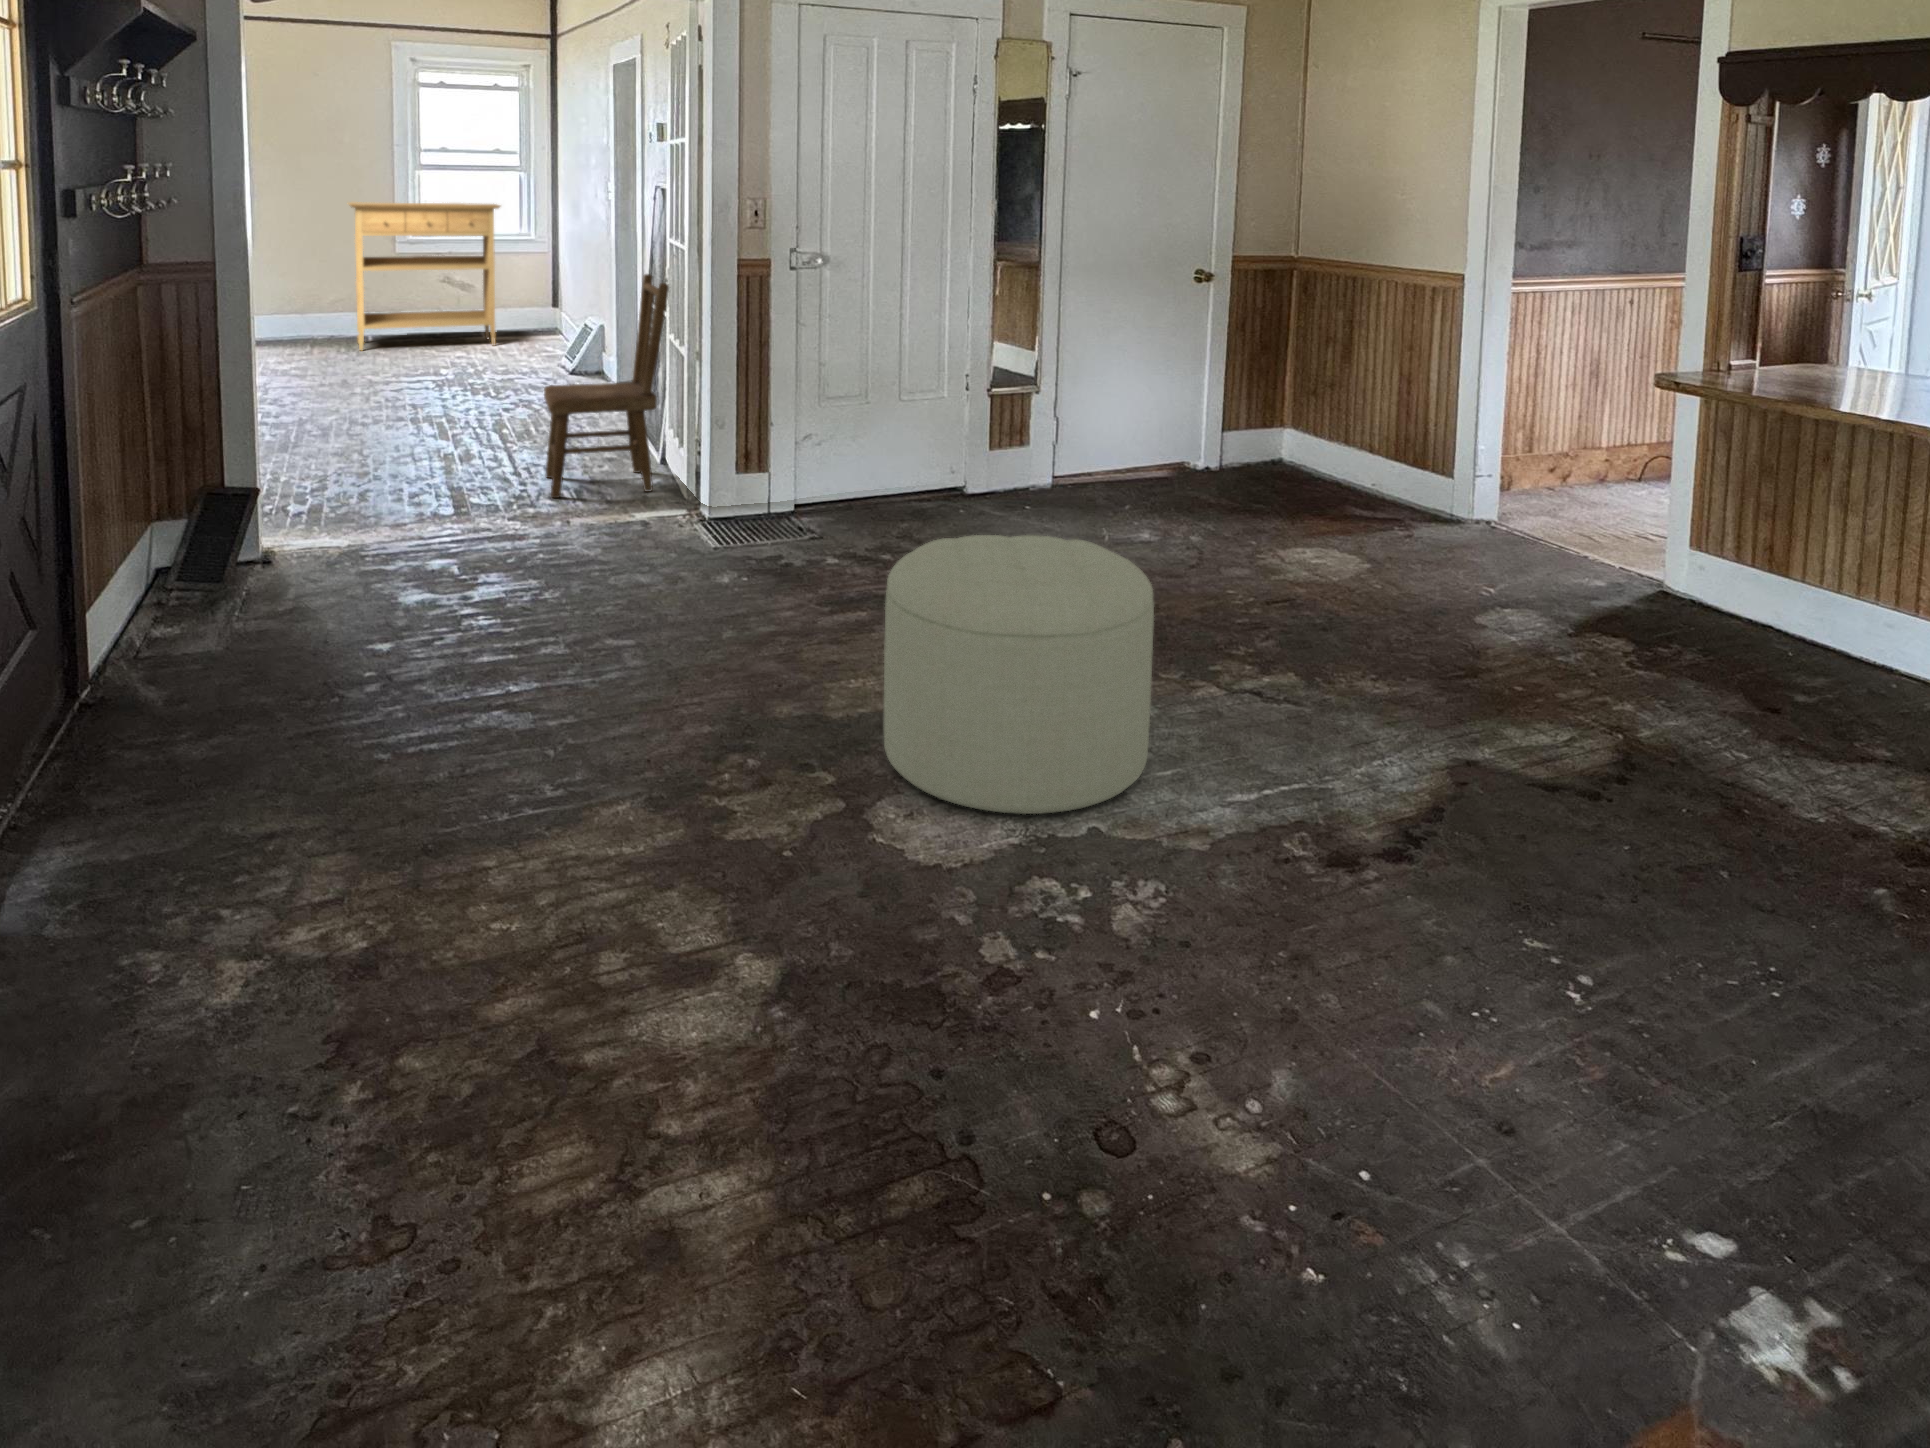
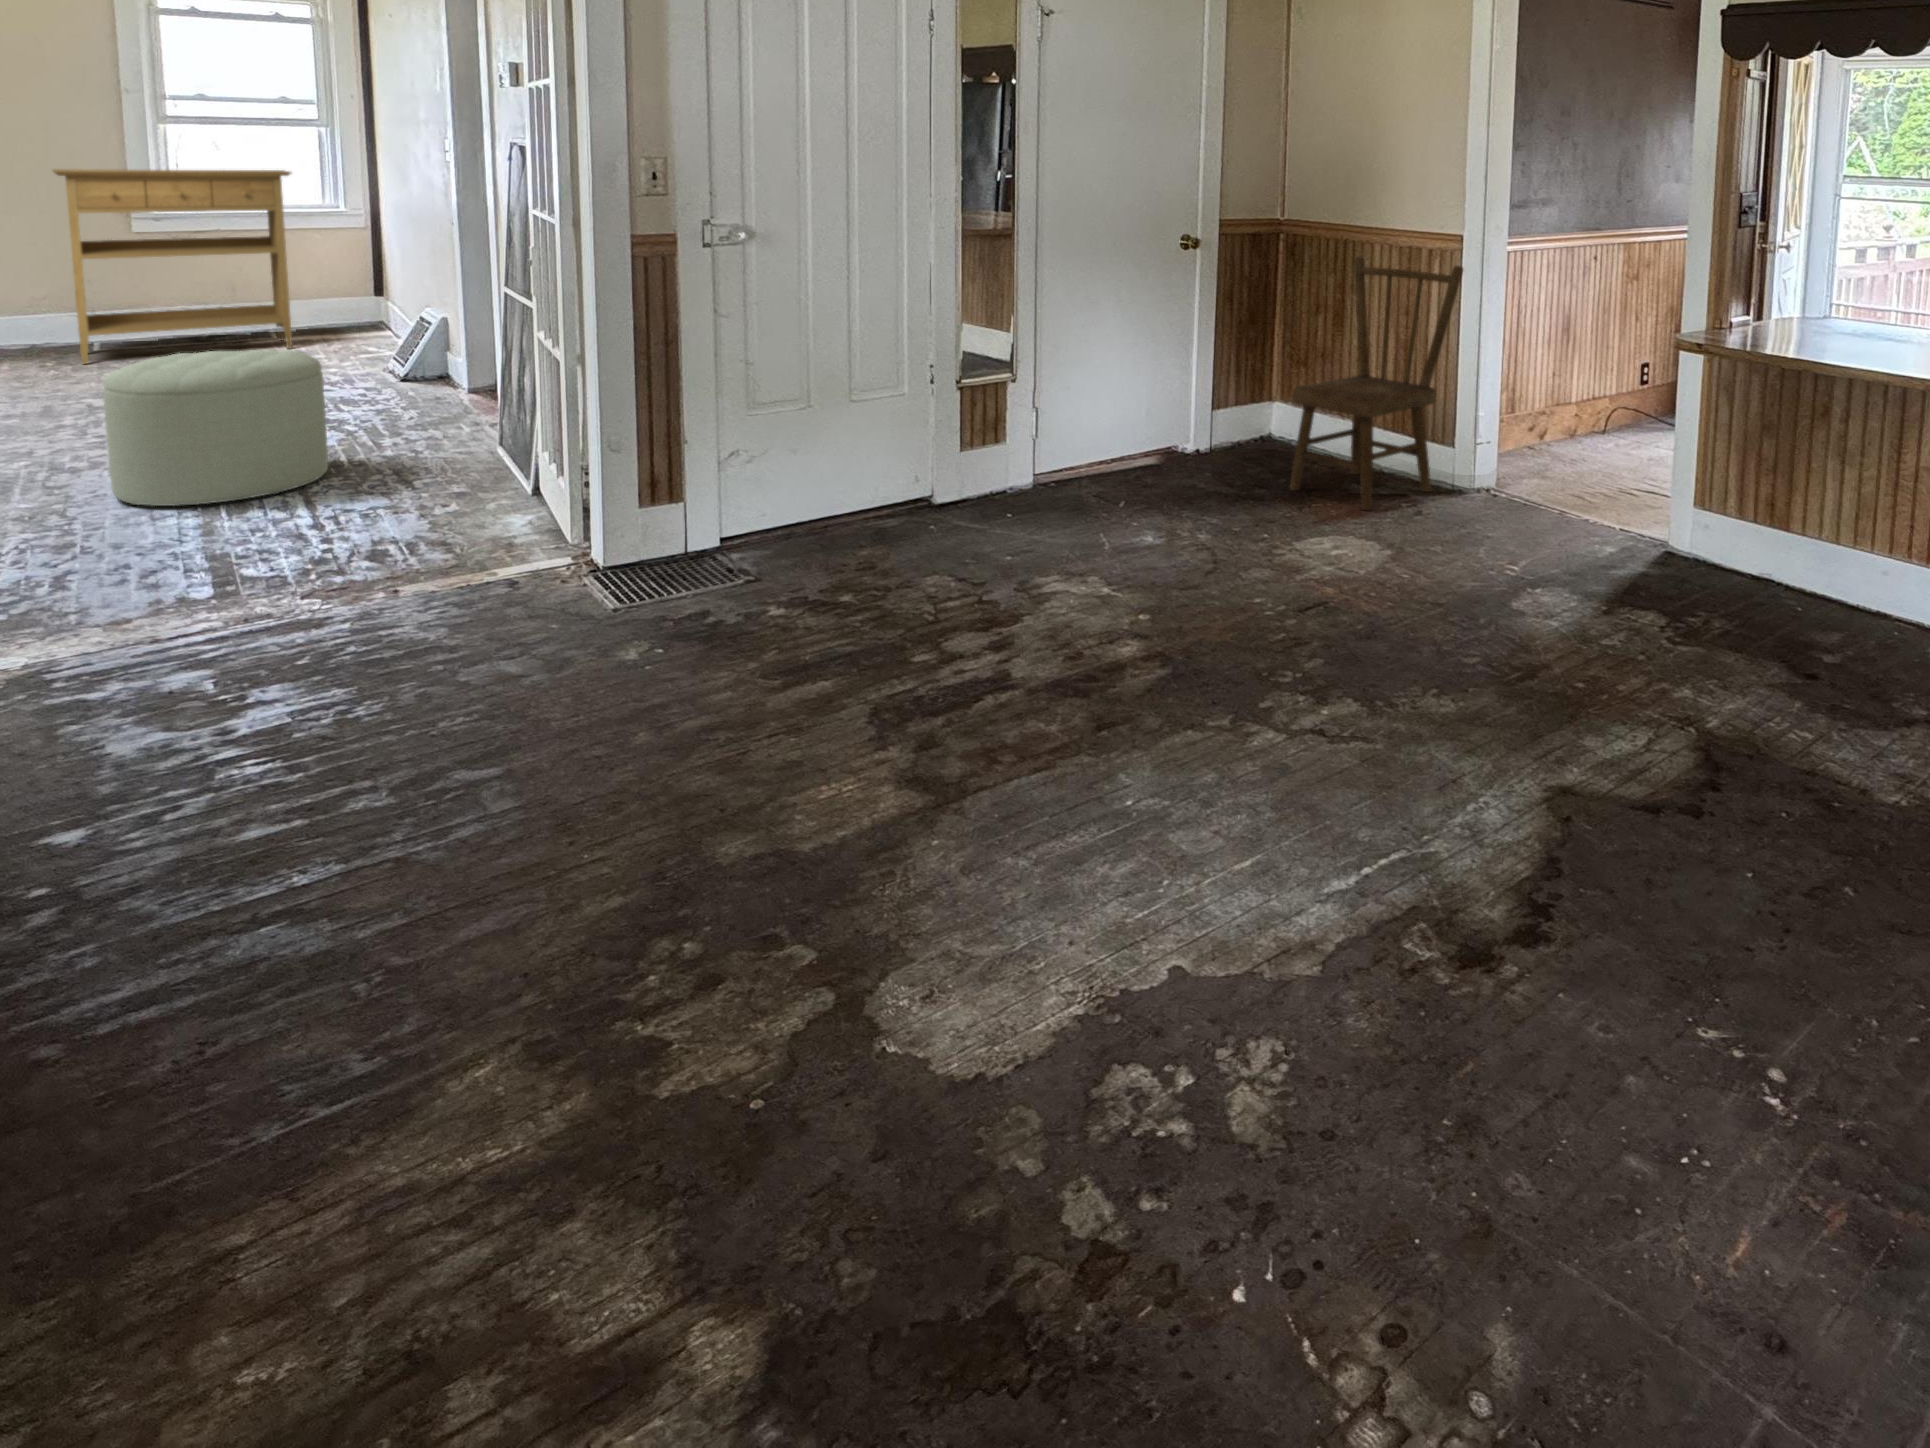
dining chair: present [544,274,669,498] -> present [1290,256,1463,510]
ottoman: present [884,535,1154,814] -> present [103,350,328,506]

